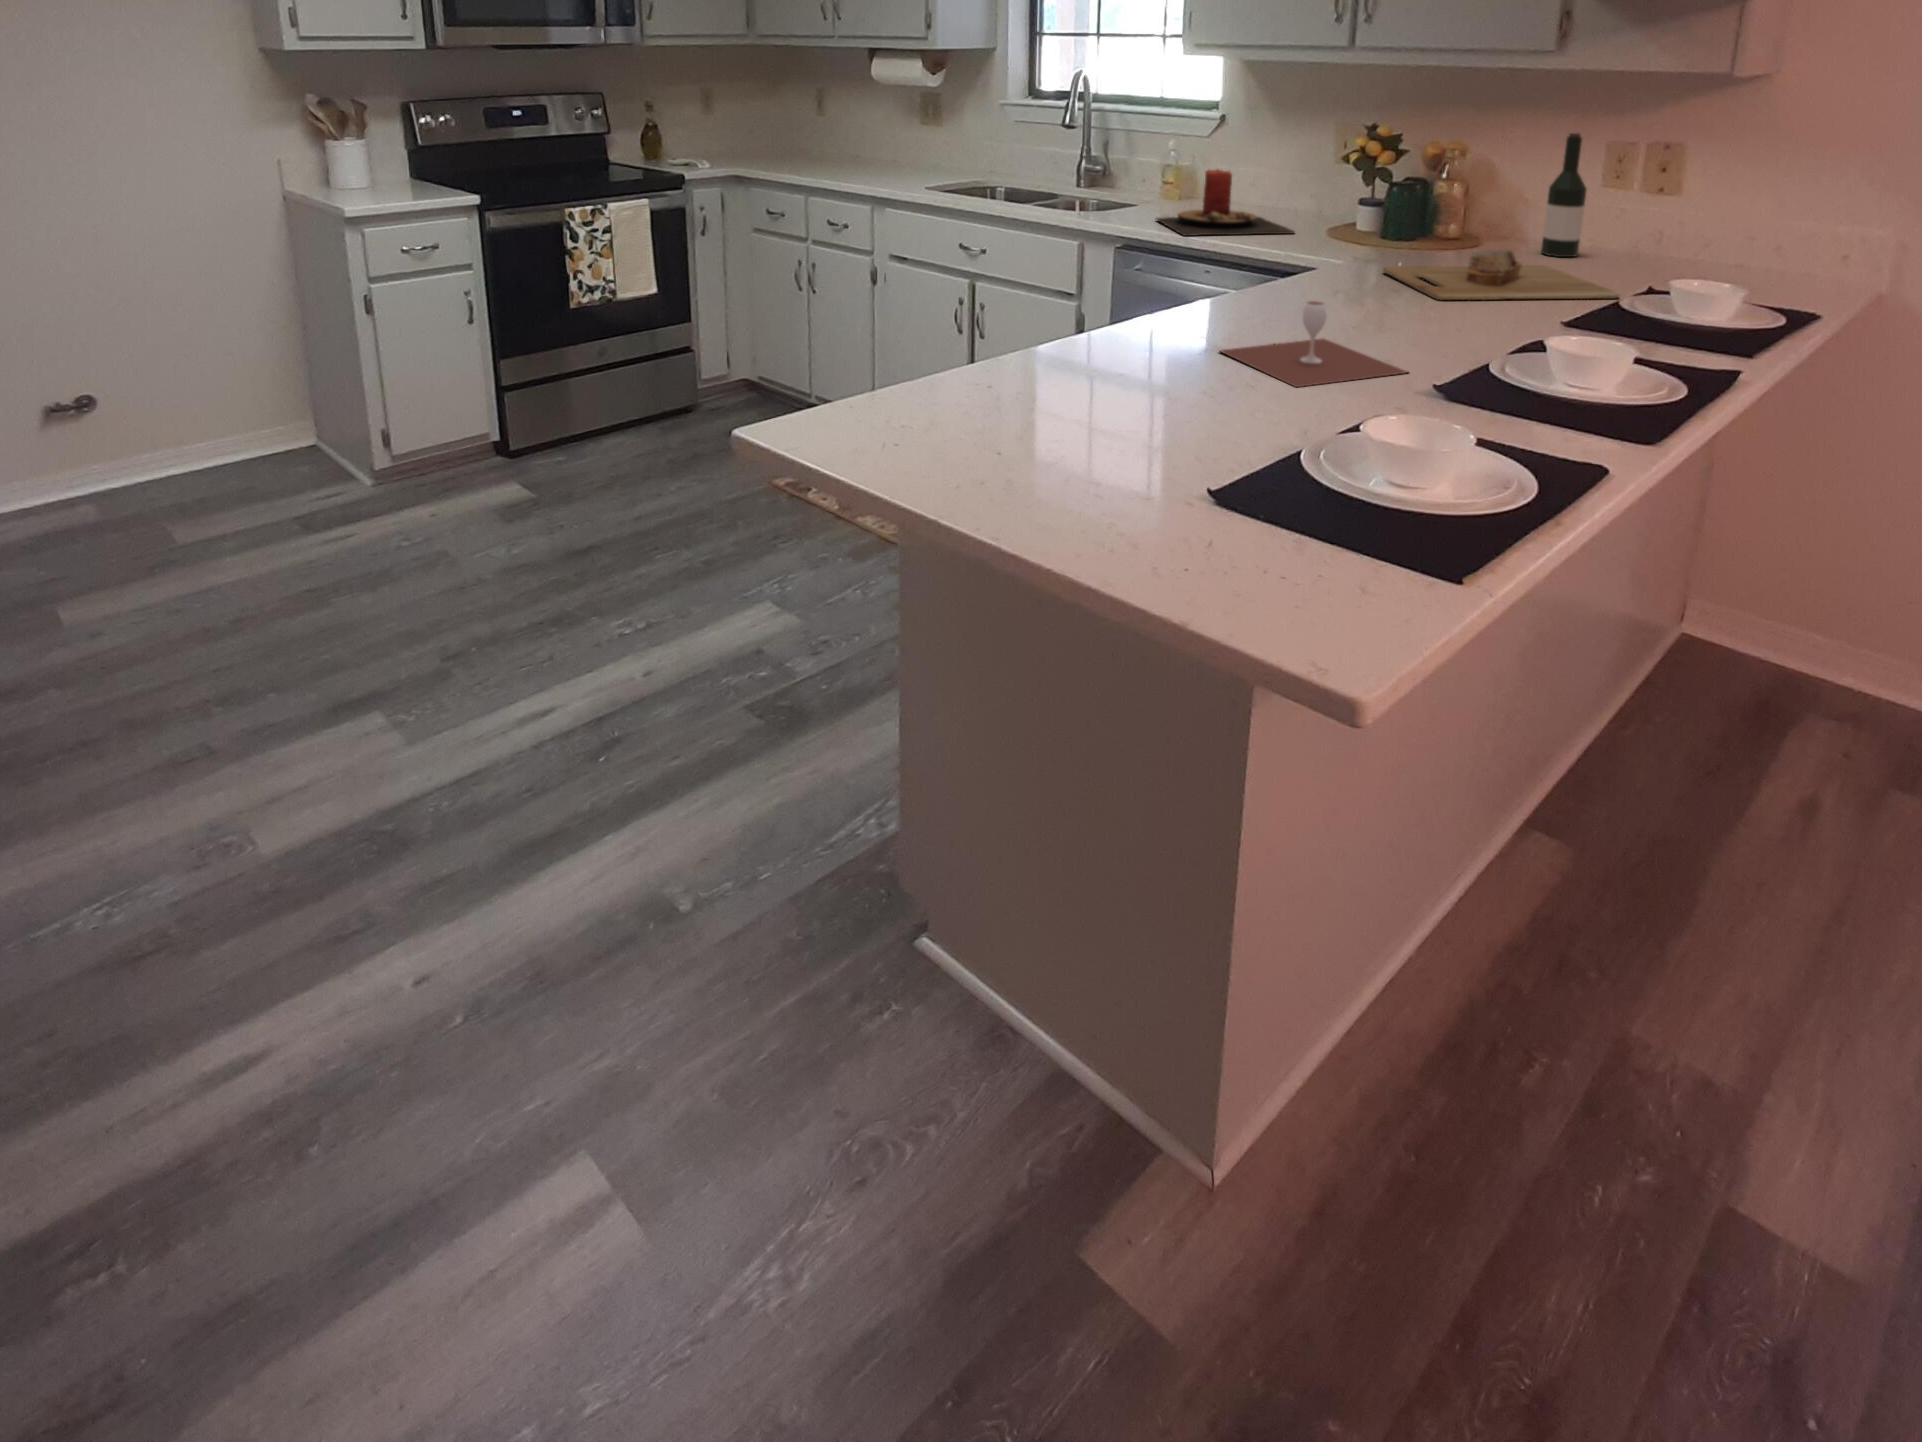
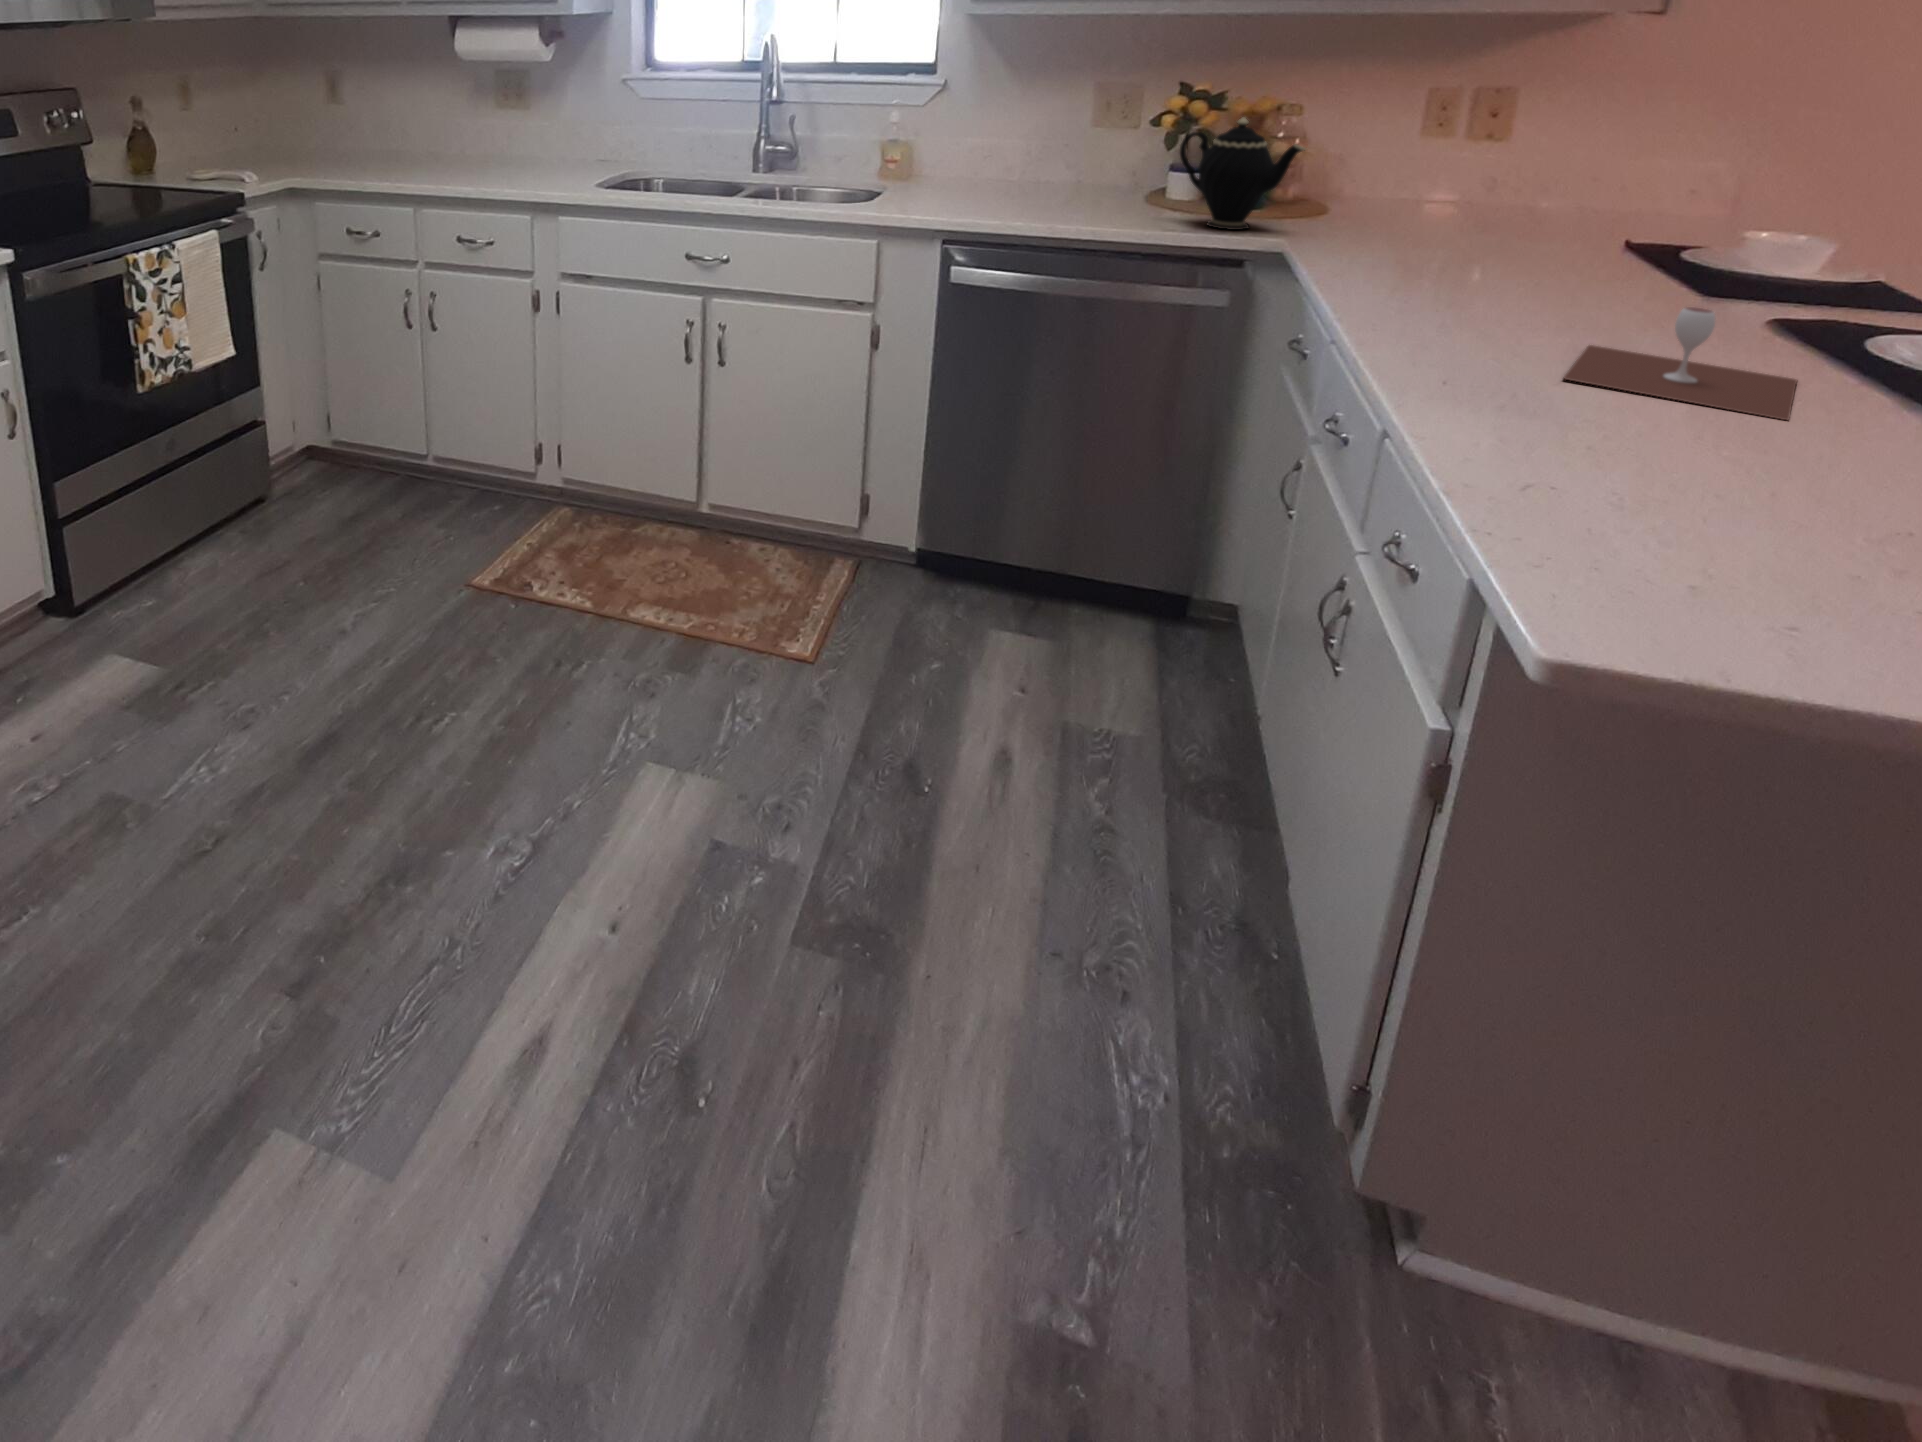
wine bottle: present [1541,133,1587,257] -> none [1382,85,1436,214]
teapot: none [1318,152,1389,254] -> present [1180,117,1305,230]
candle: present [1155,169,1295,236] -> none [943,143,1119,224]
cutting board: present [1383,250,1619,300] -> none [1345,214,1615,278]

